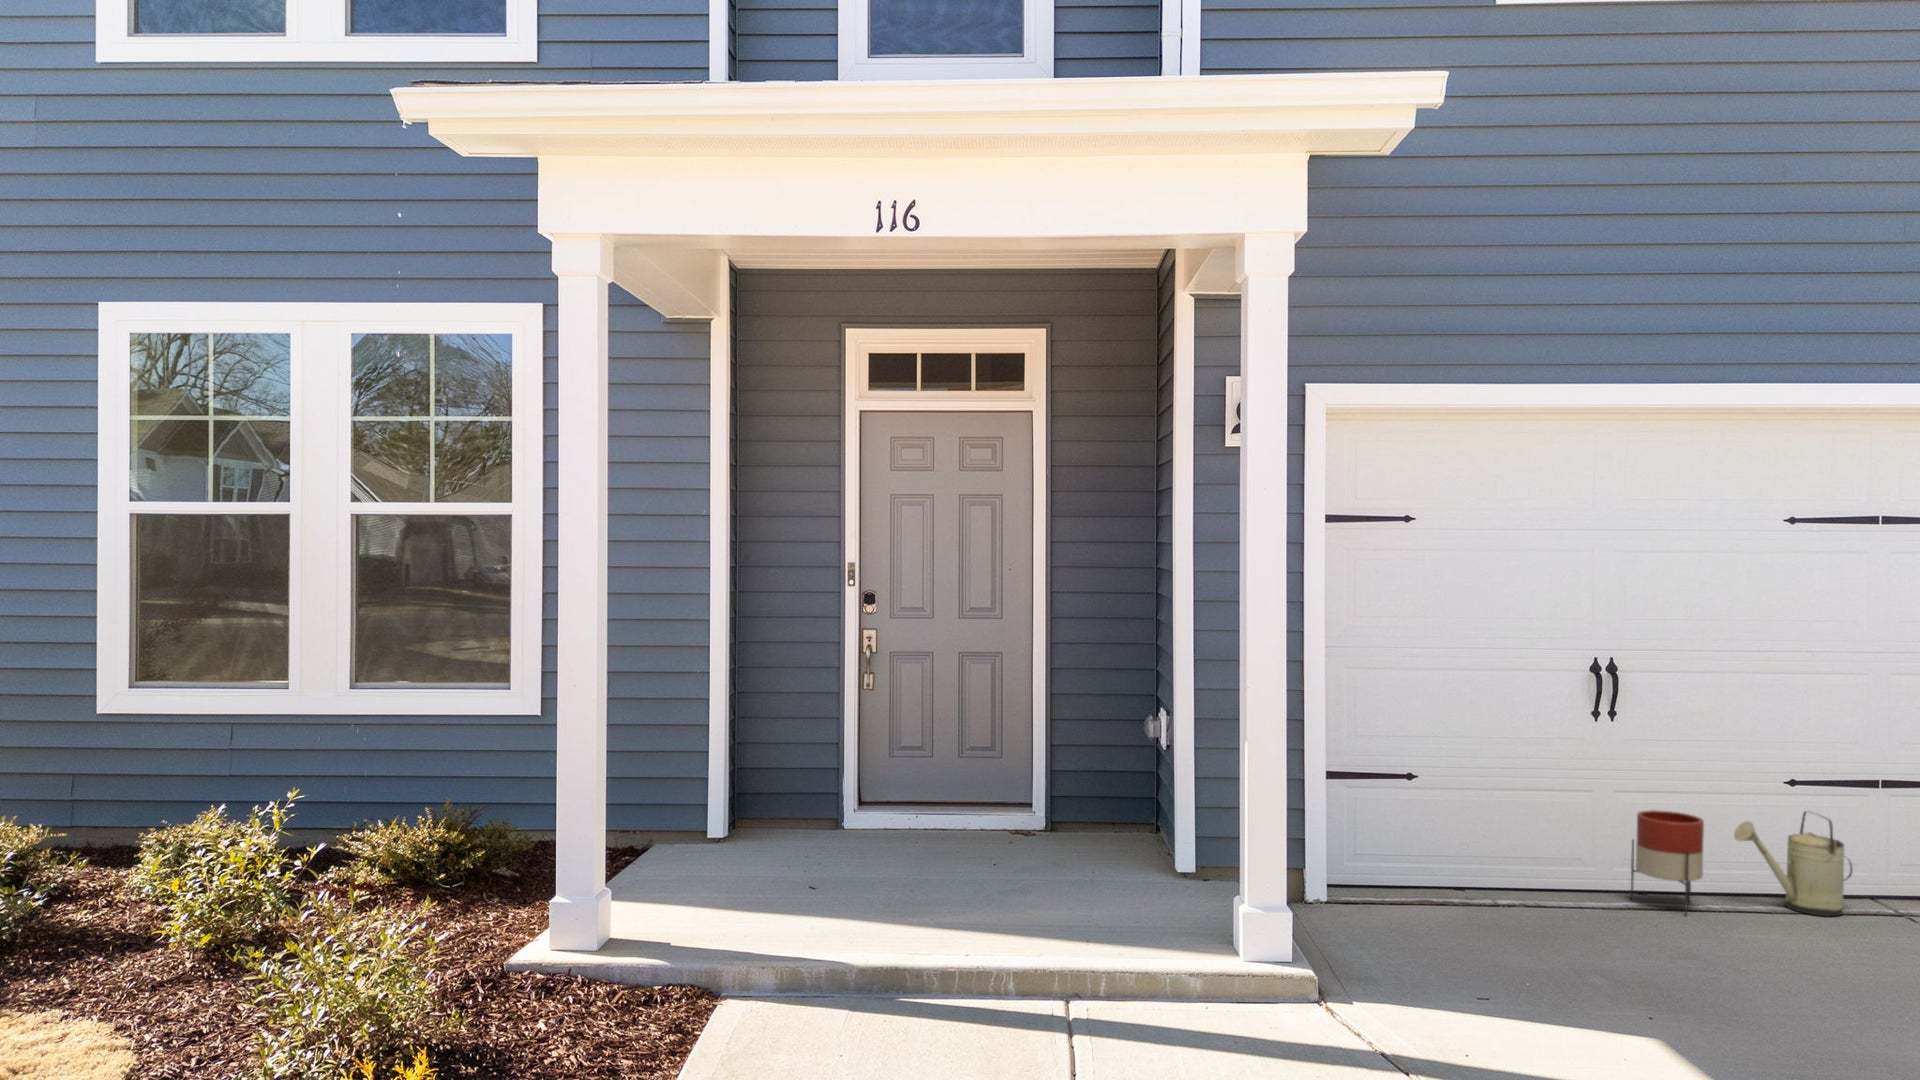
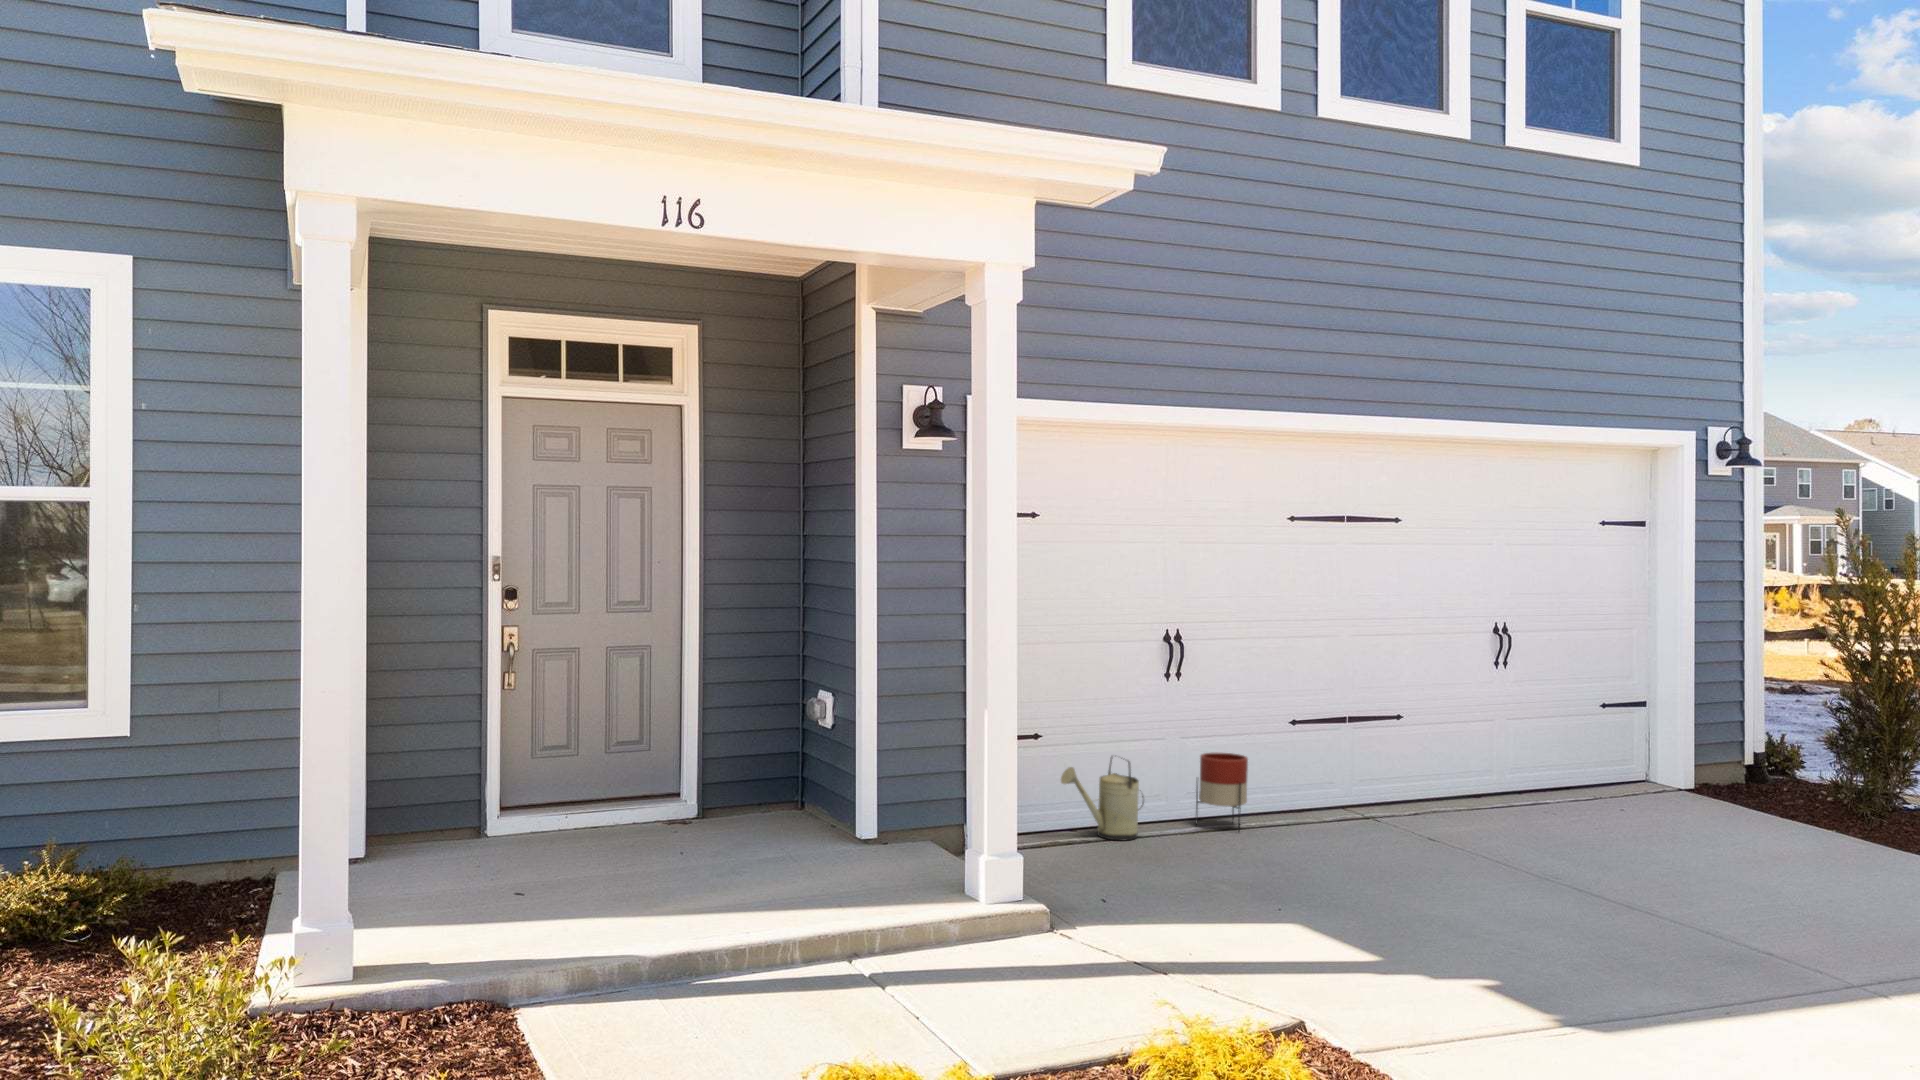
watering can: present [1734,812,1852,916] -> present [1061,757,1143,841]

